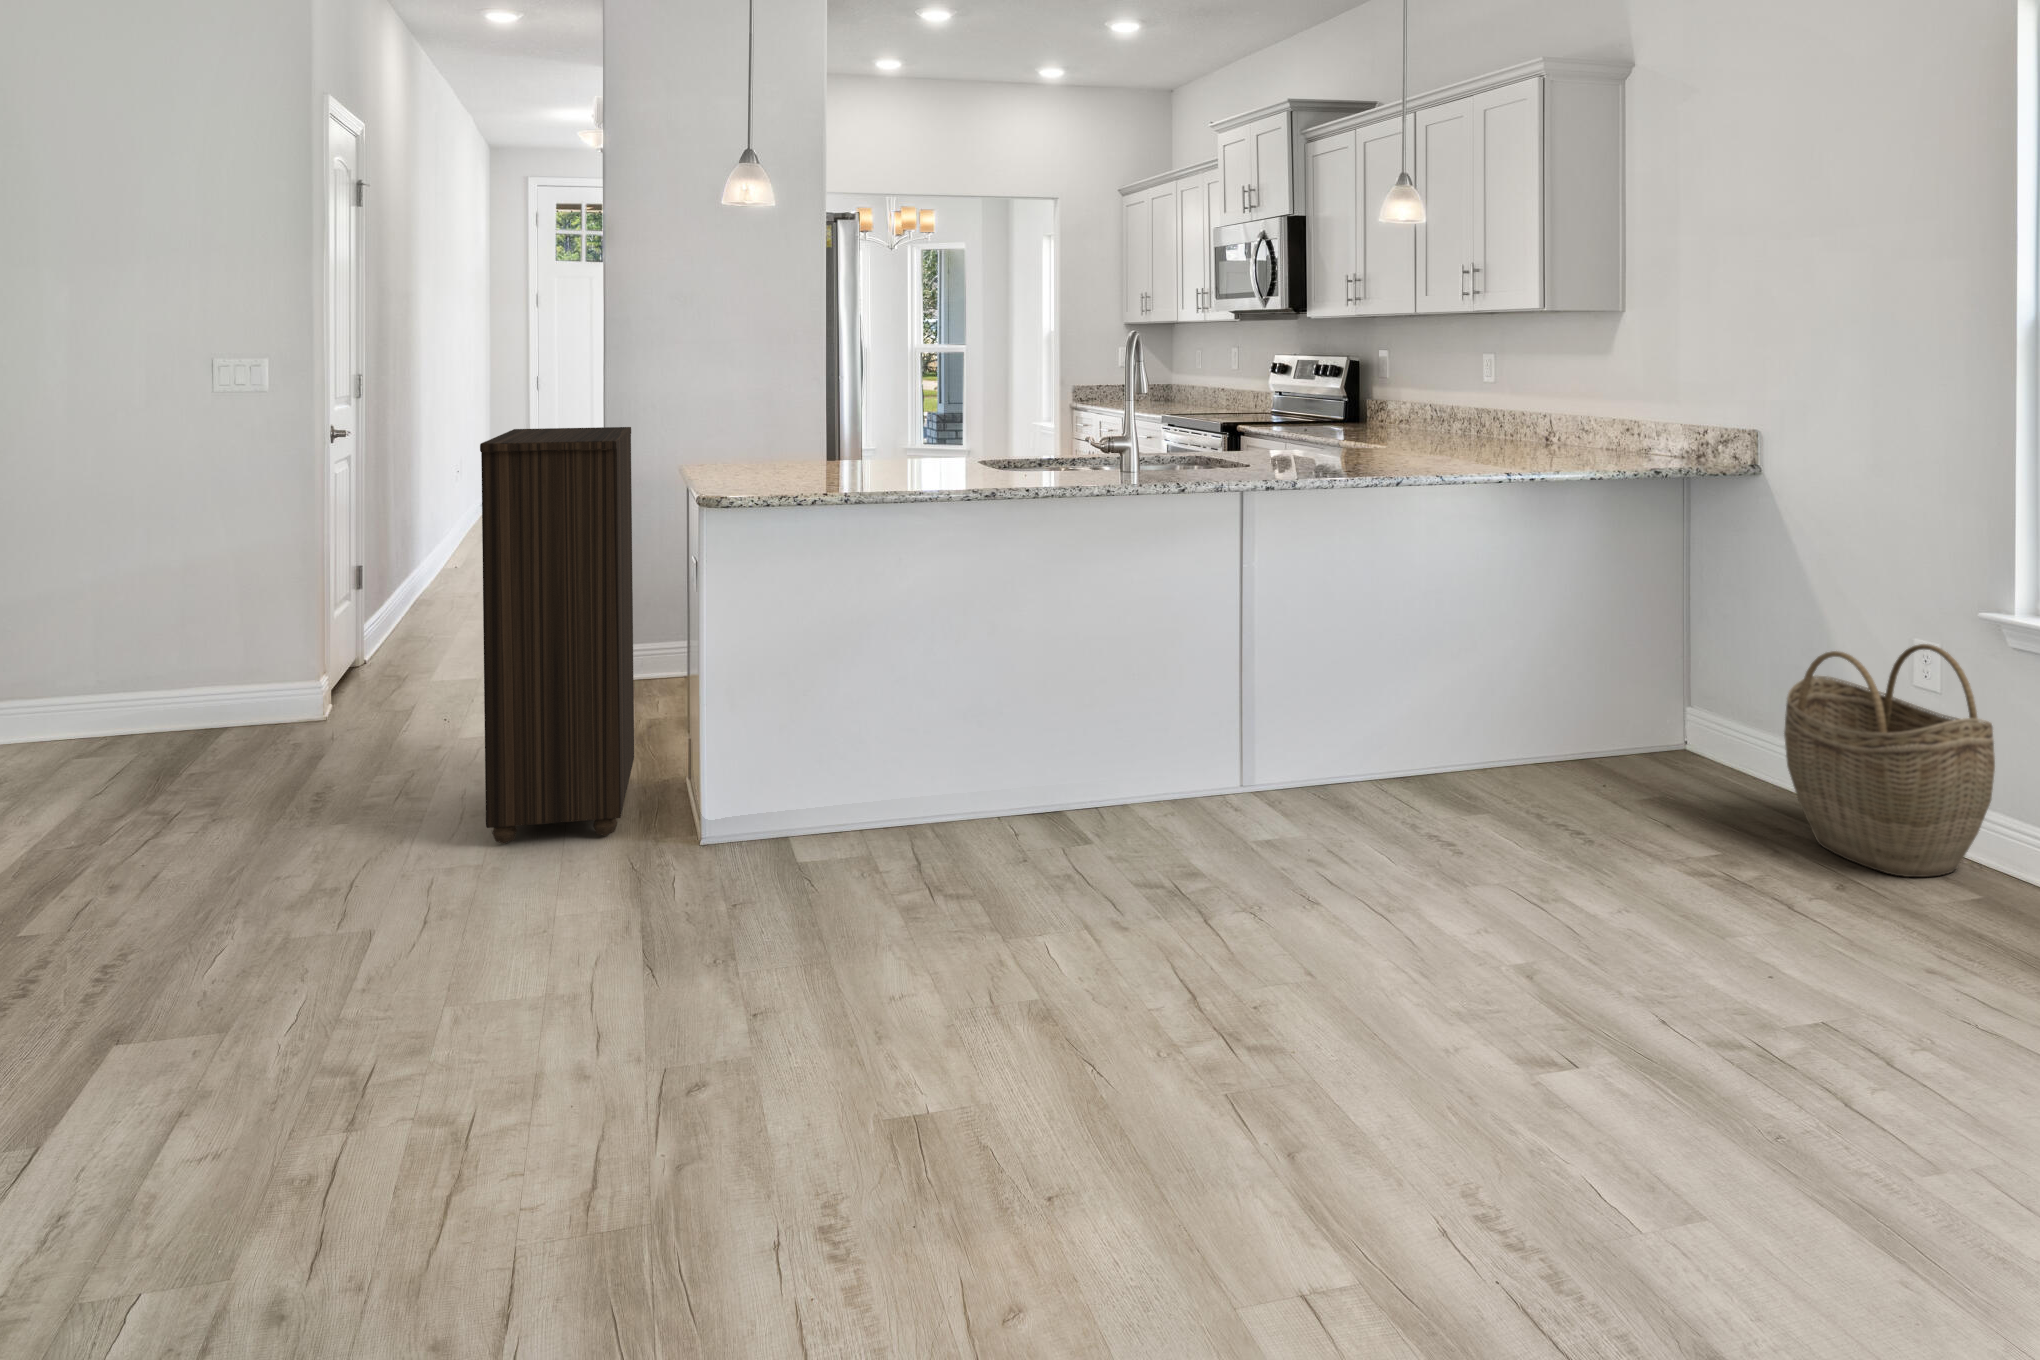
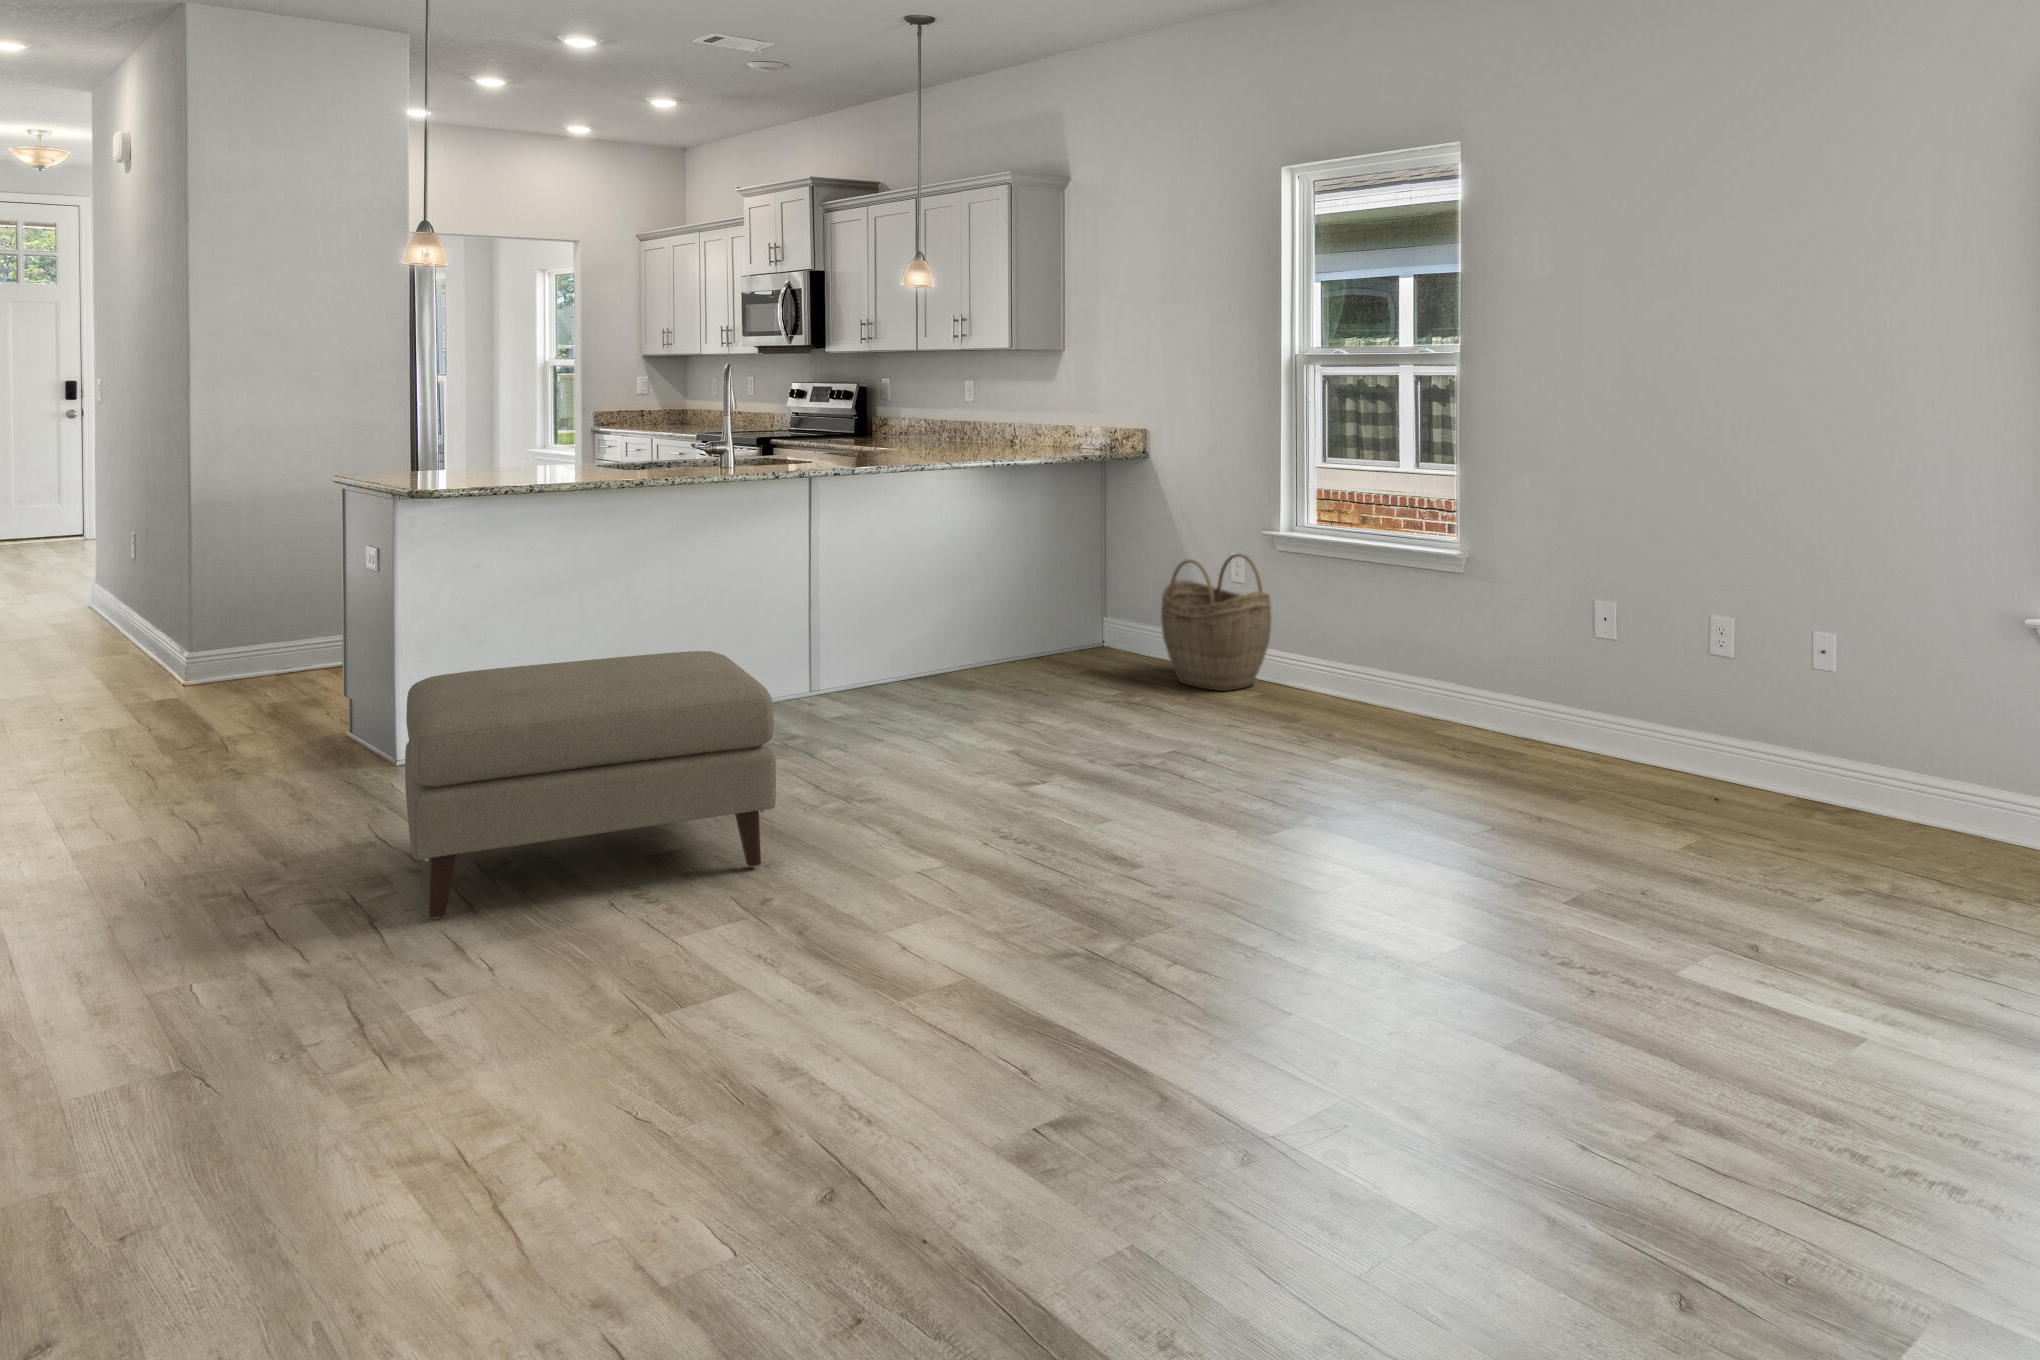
bookshelf: present [480,427,634,843] -> none [180,441,321,783]
ottoman: none [496,781,1068,1215] -> present [405,651,776,919]

